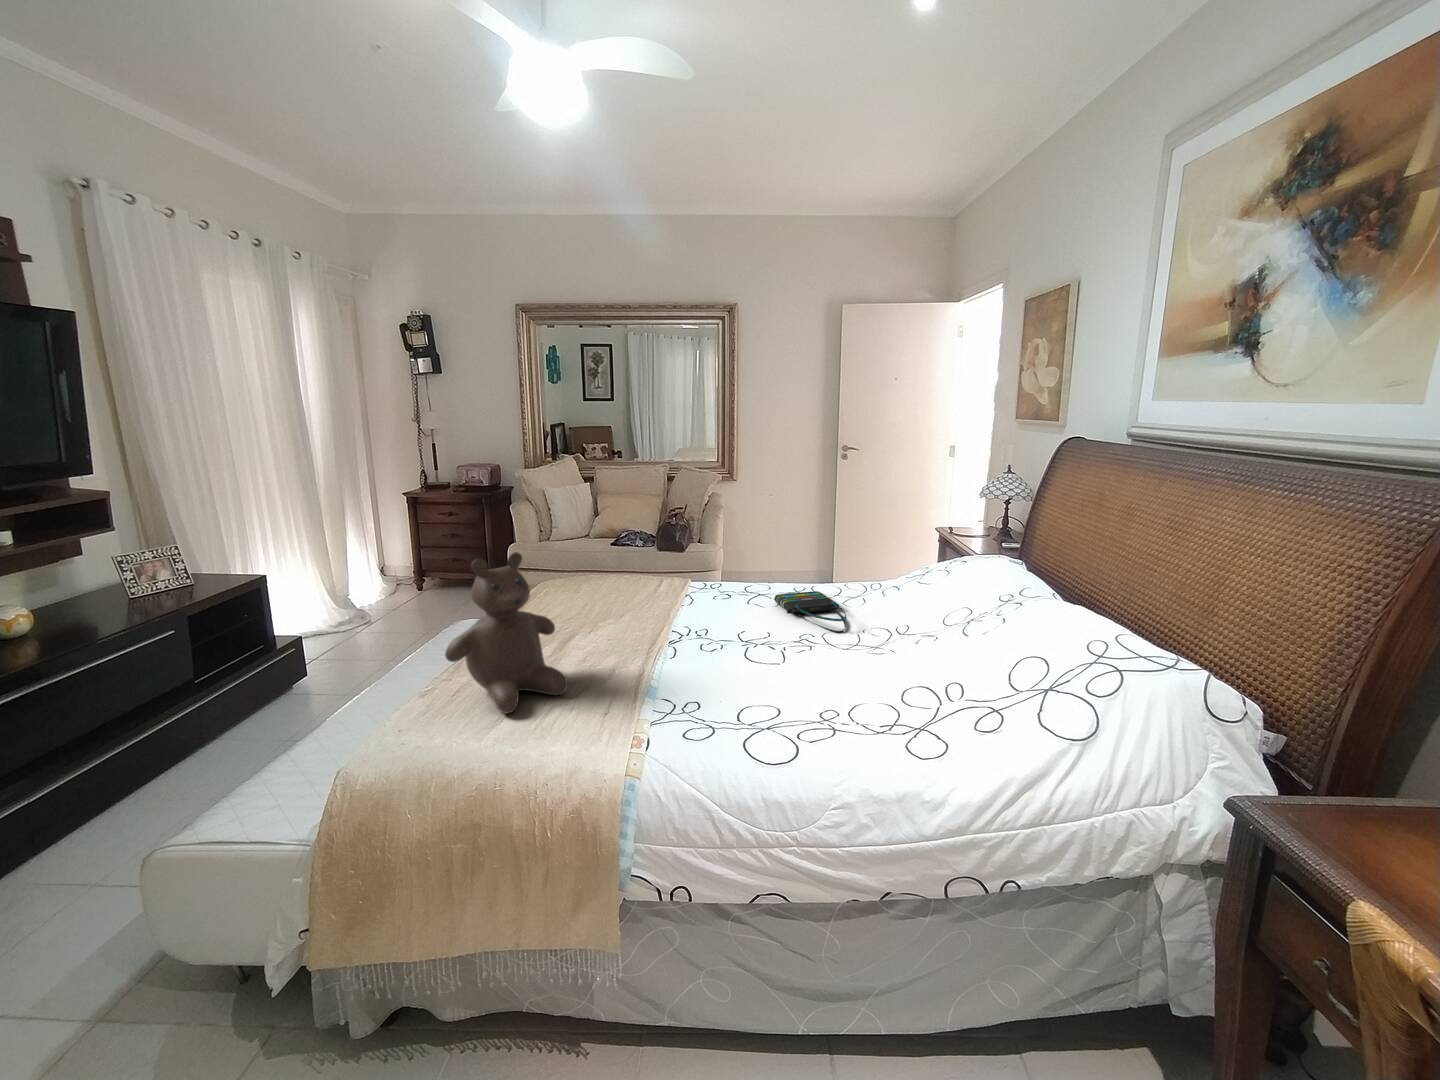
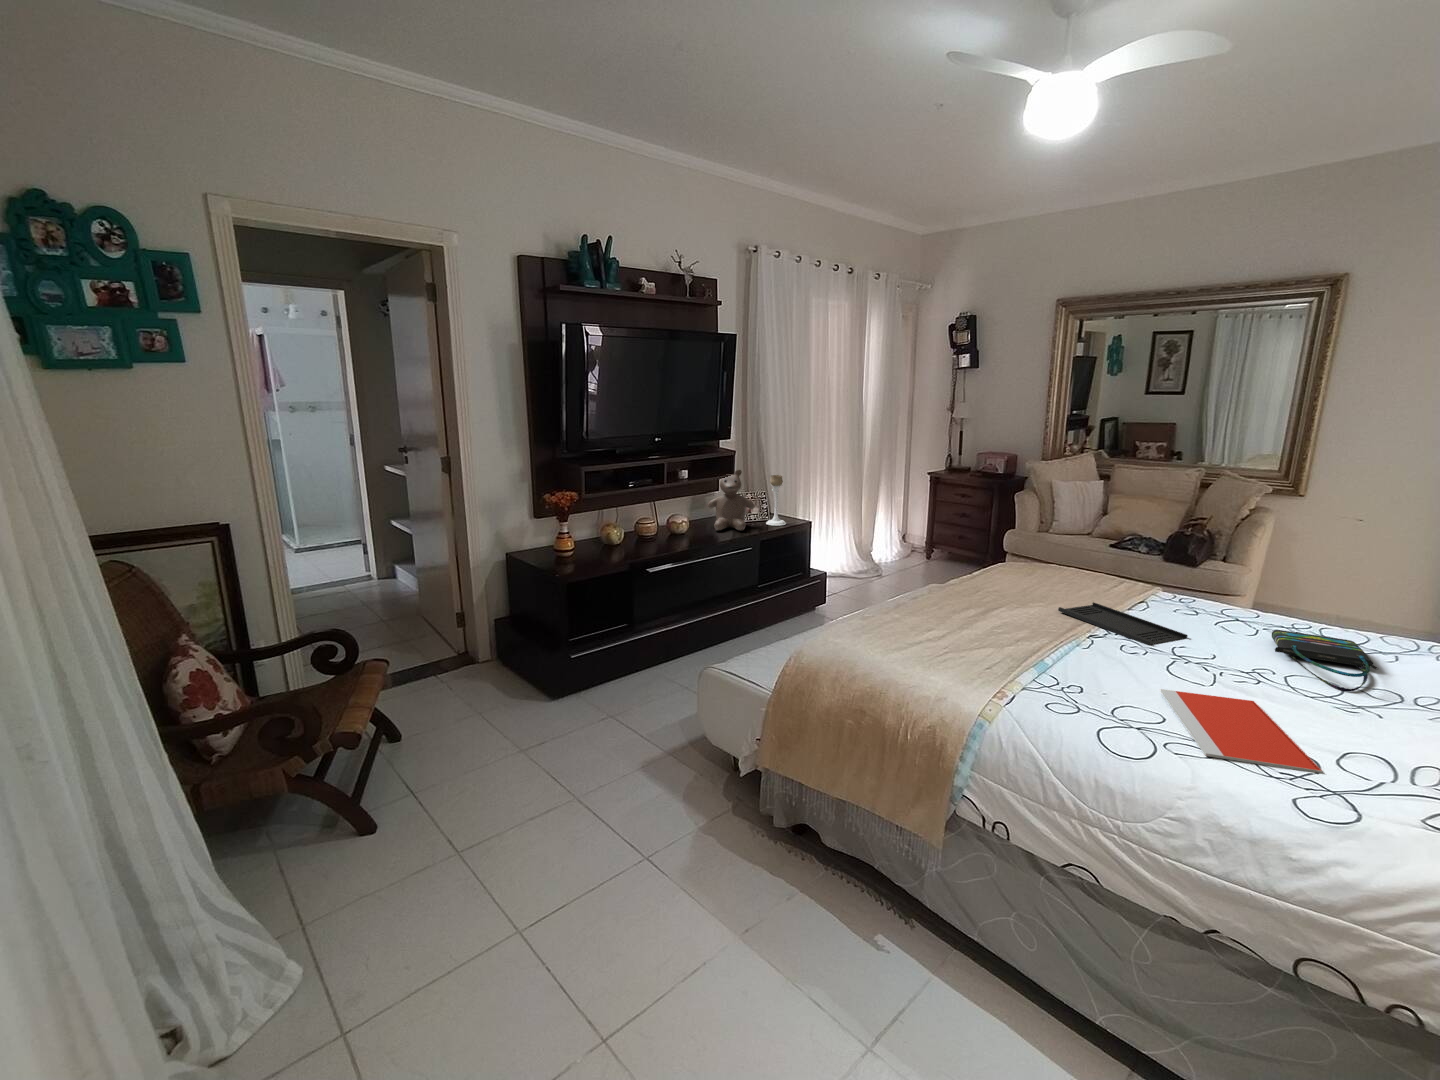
candle holder: none [182,516,224,590] -> present [766,475,786,526]
teddy bear: present [445,552,568,714] -> present [707,469,755,531]
tray: none [620,604,728,635] -> present [1058,602,1188,645]
notebook: none [750,662,885,730] -> present [1161,689,1322,773]

